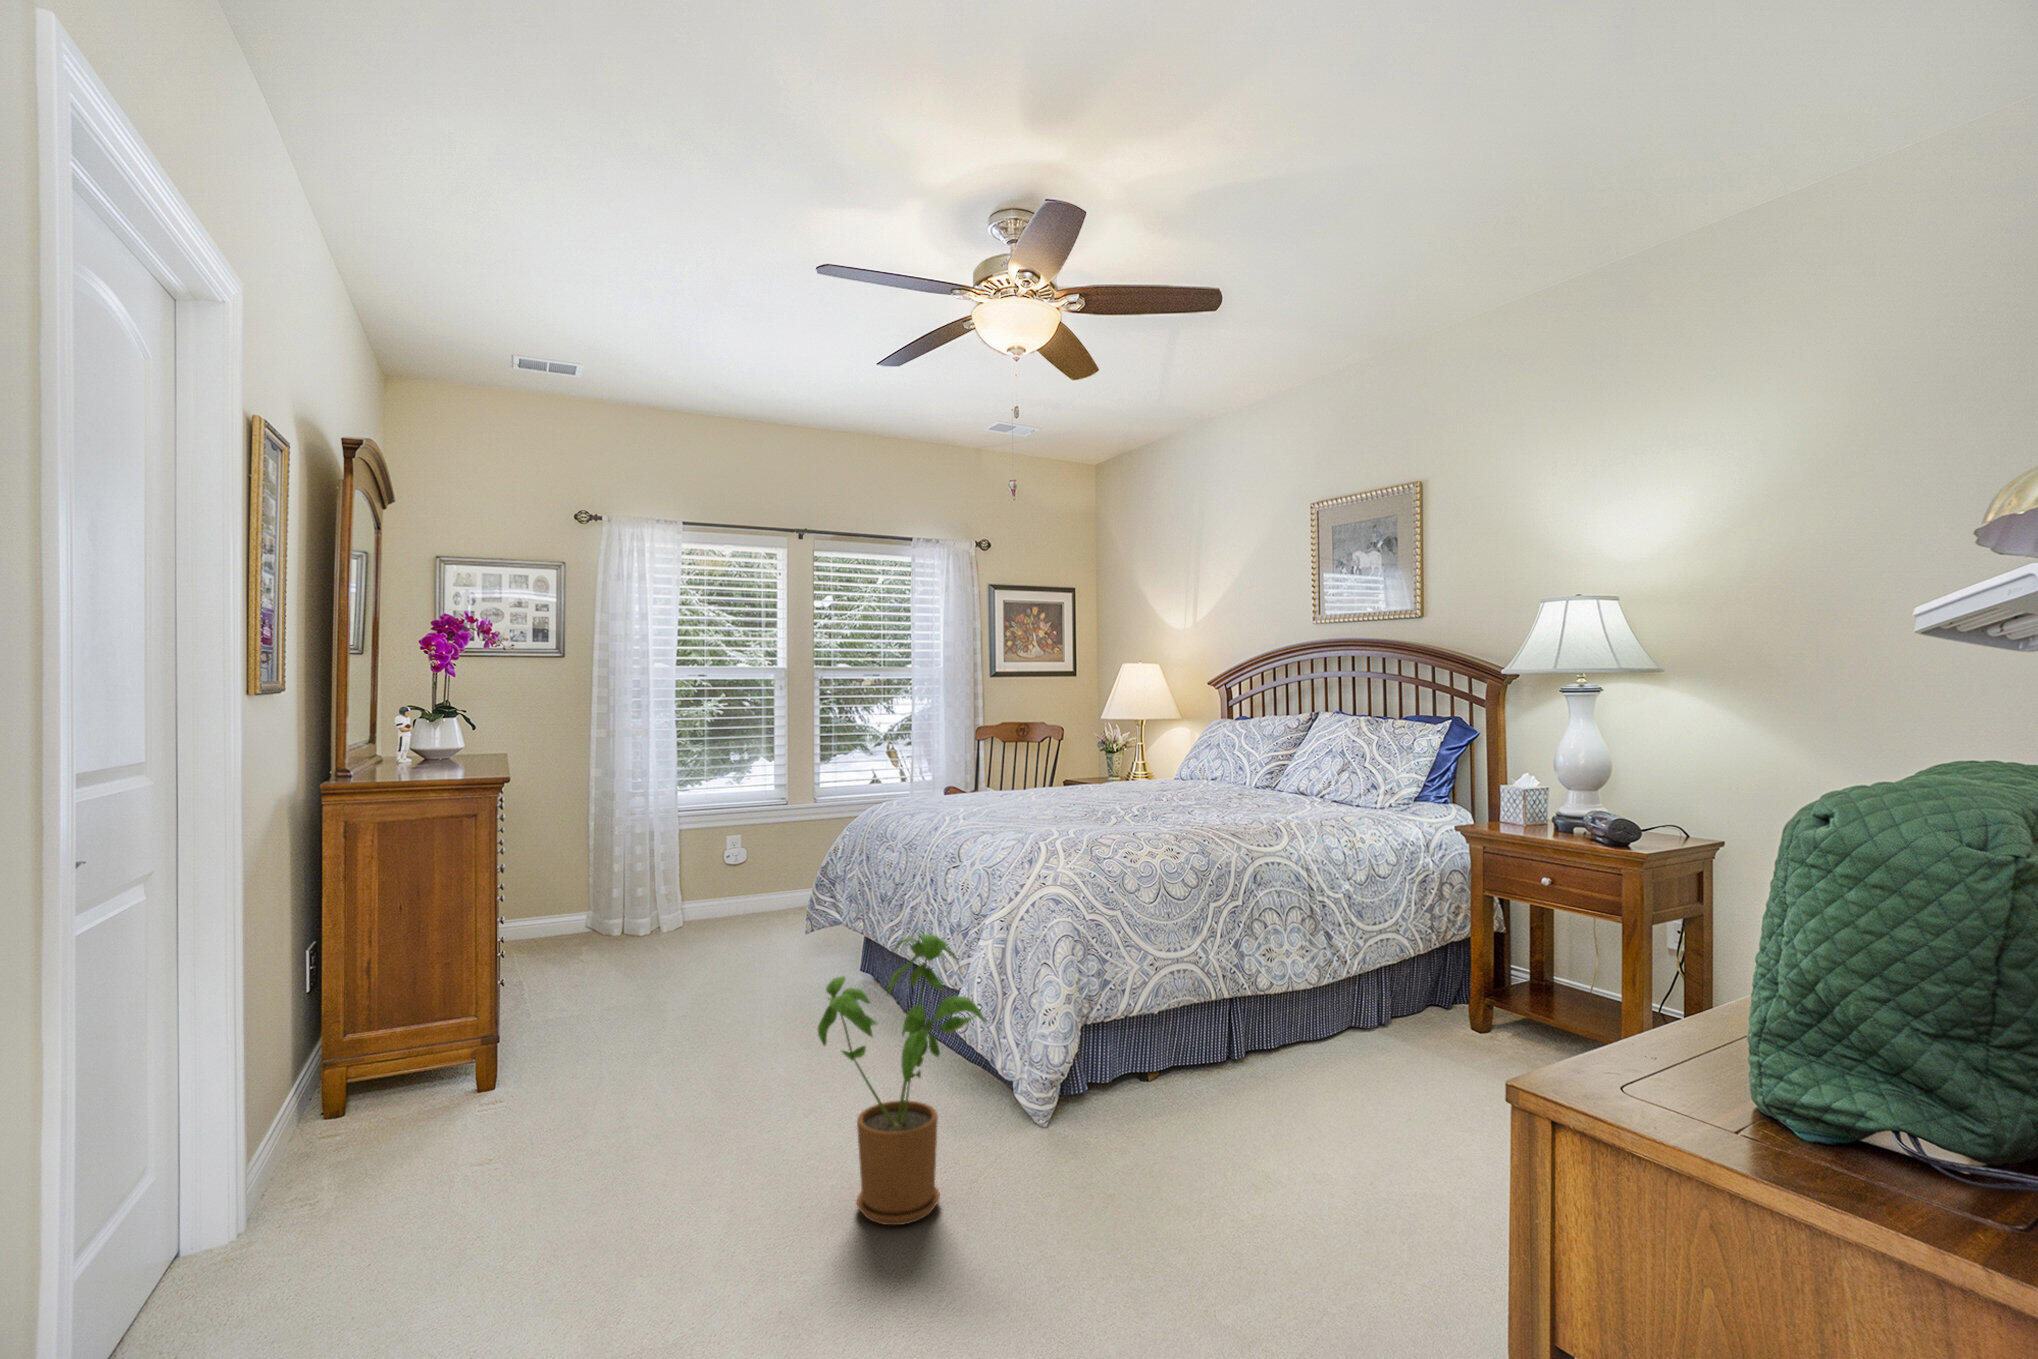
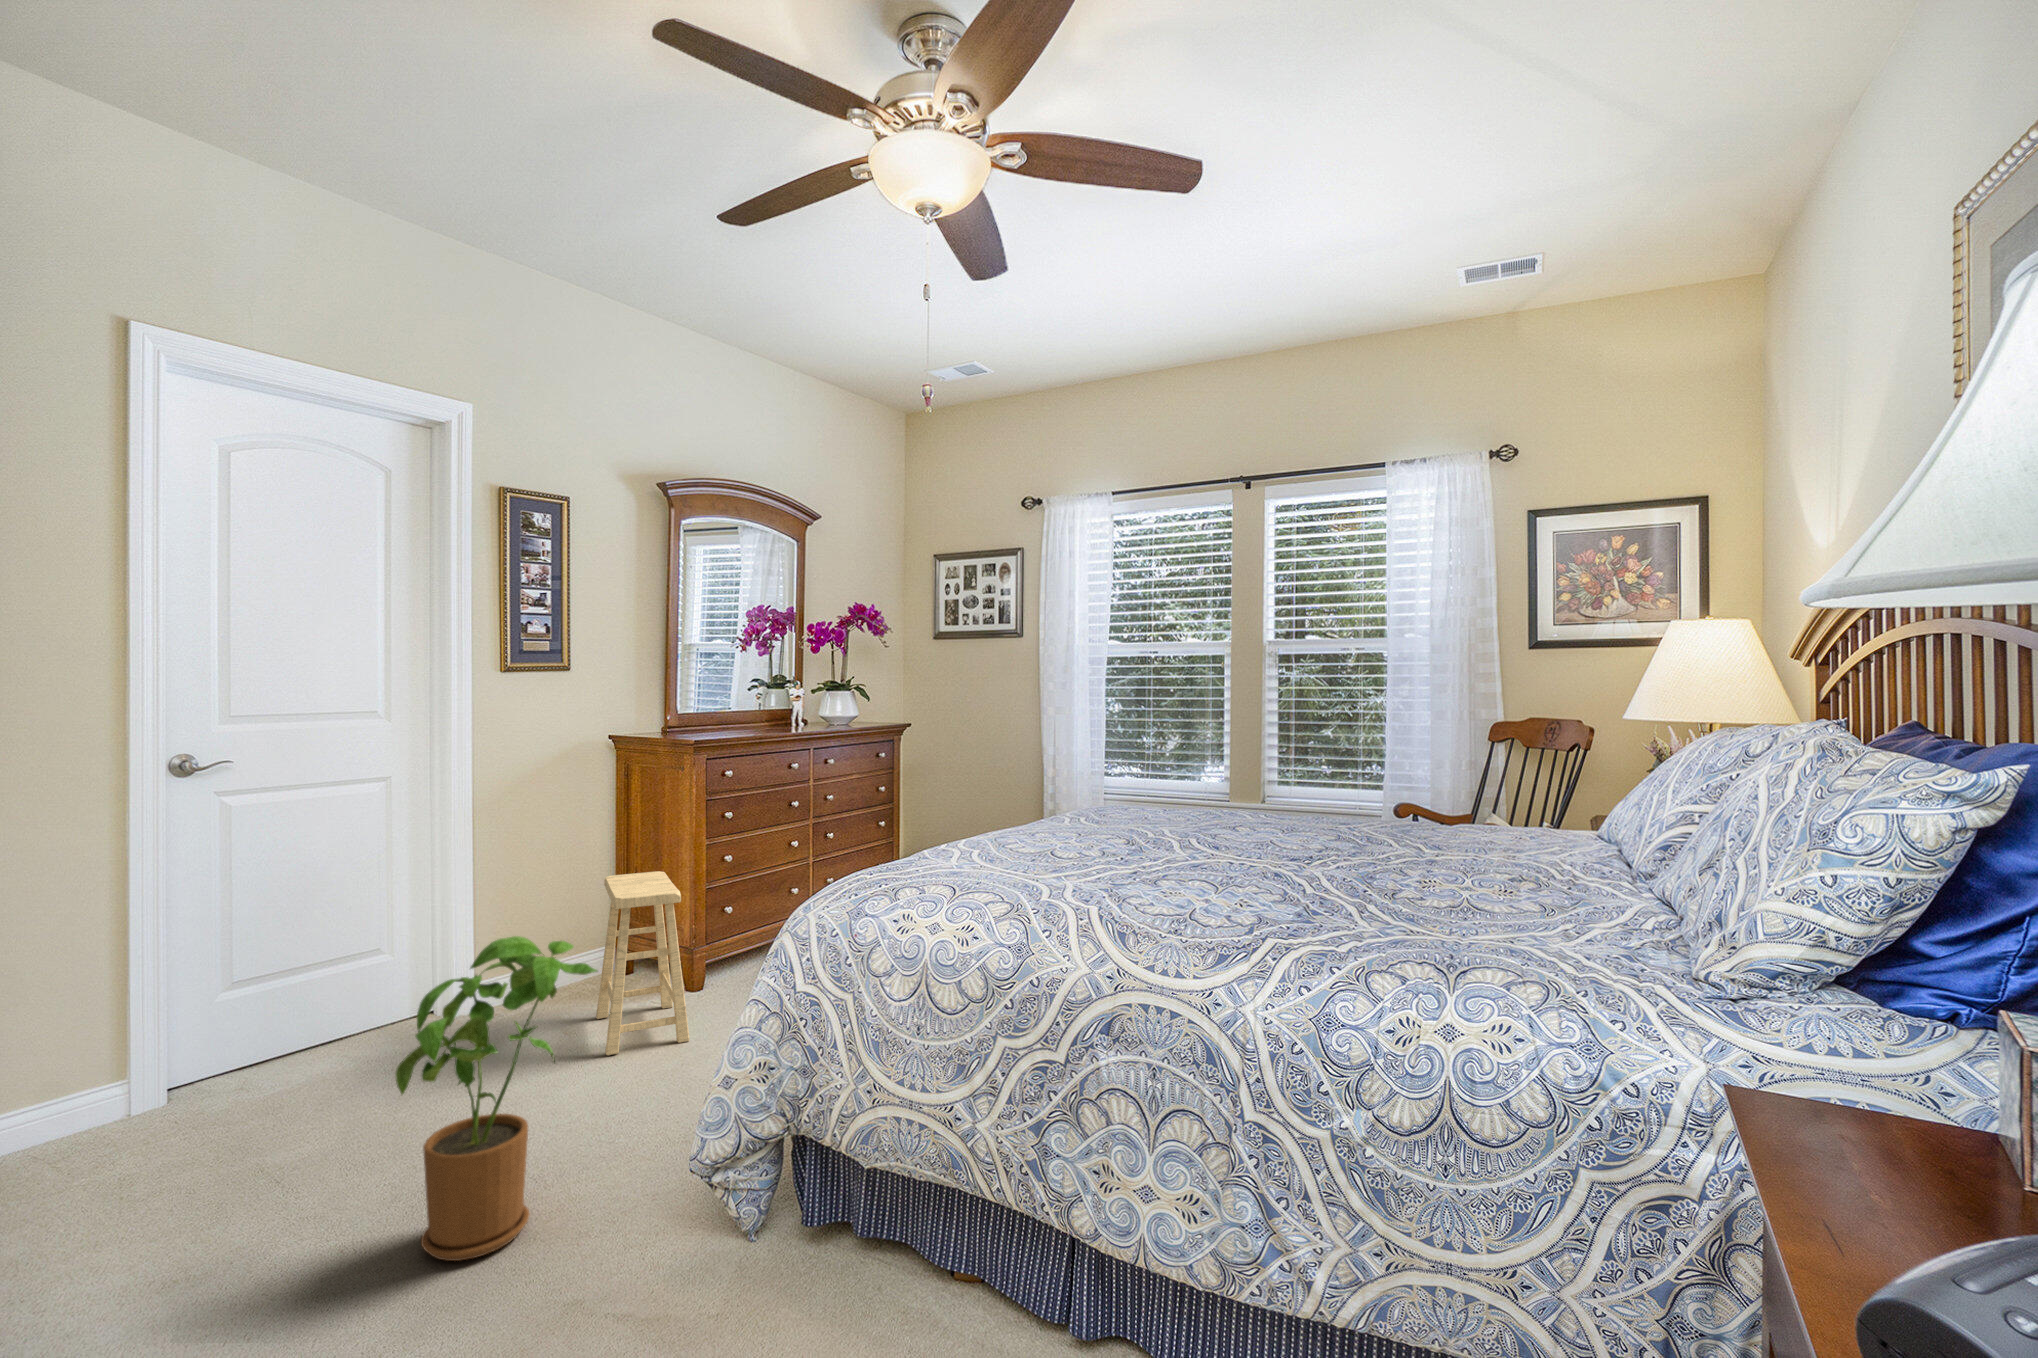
footstool: none [486,941,653,1135] -> present [596,871,690,1055]

